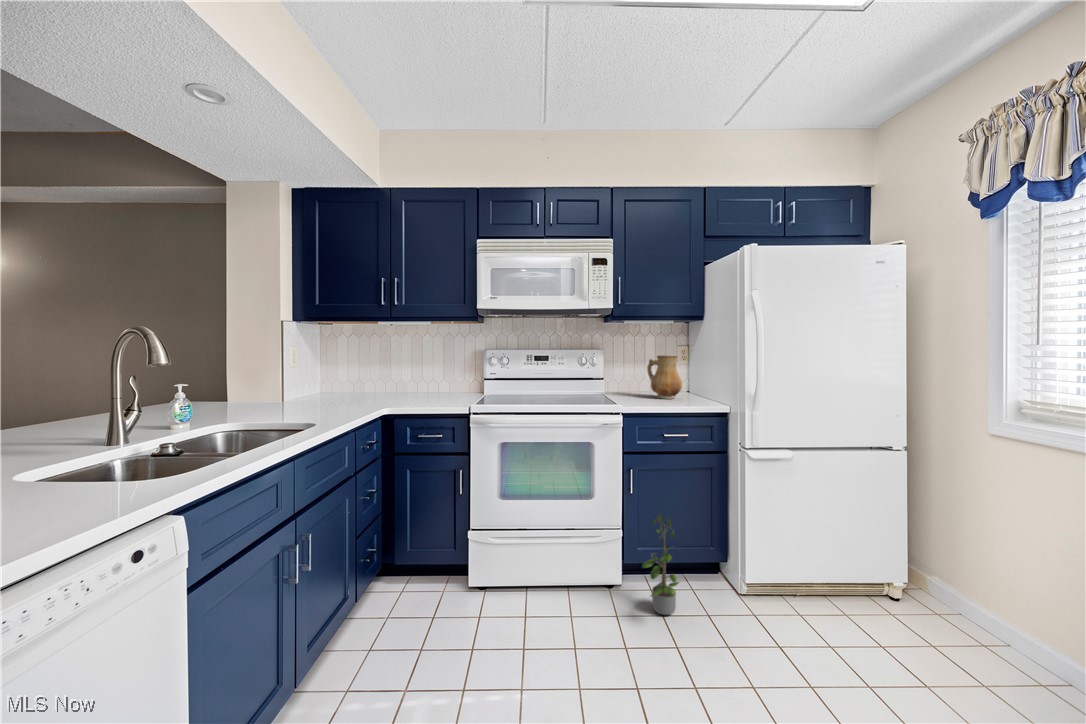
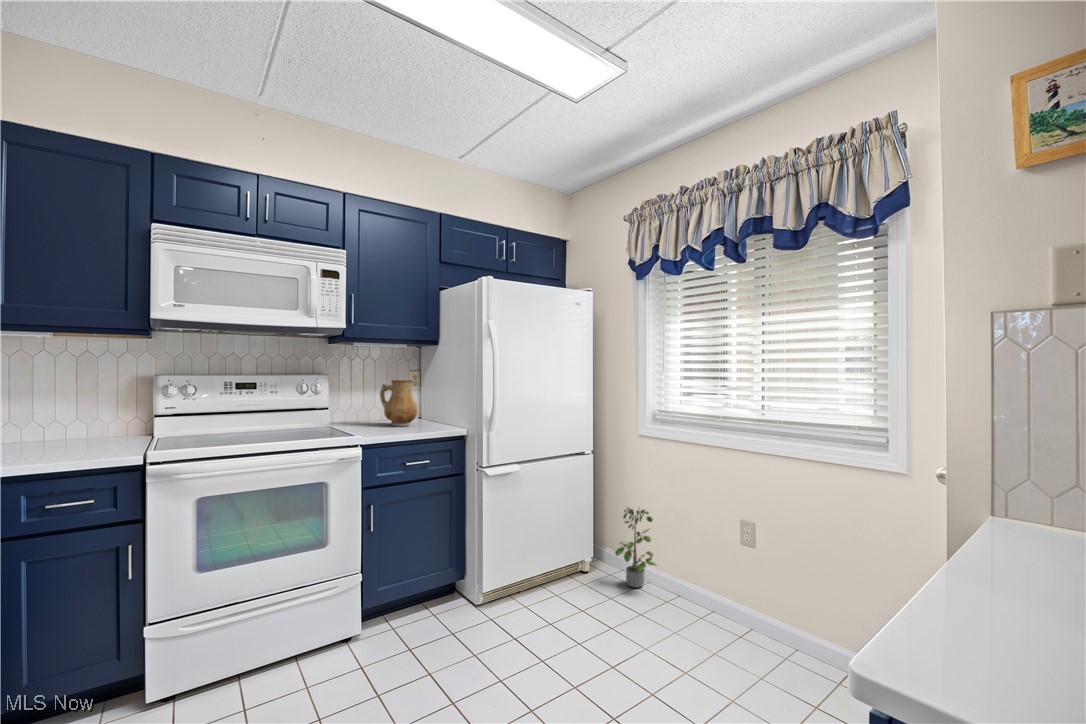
potted plant: present [642,514,679,615] -> present [615,508,656,588]

